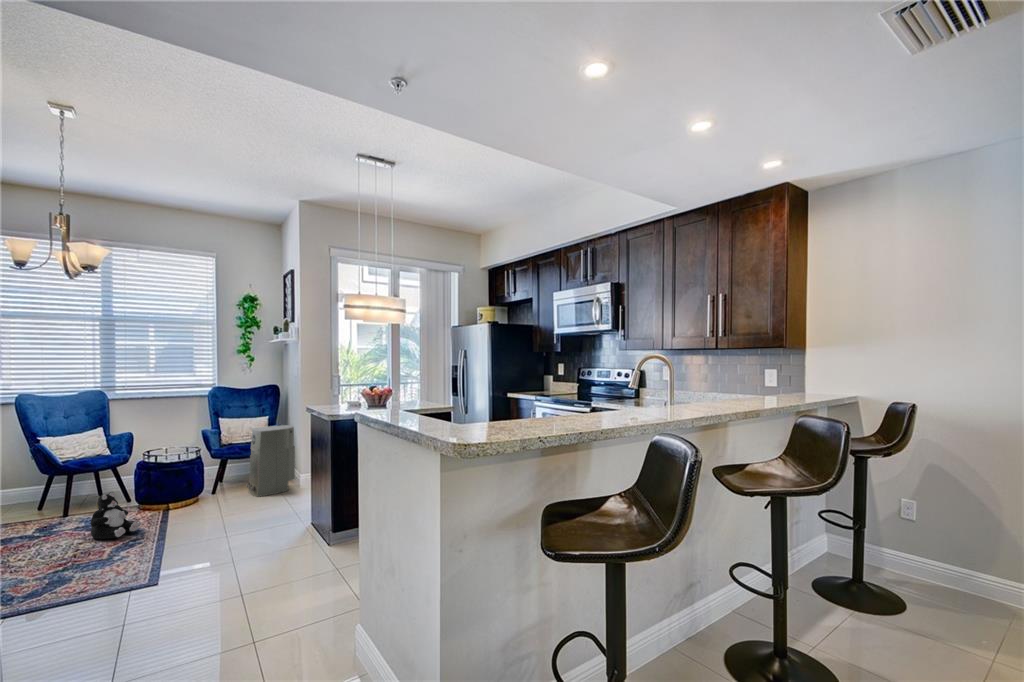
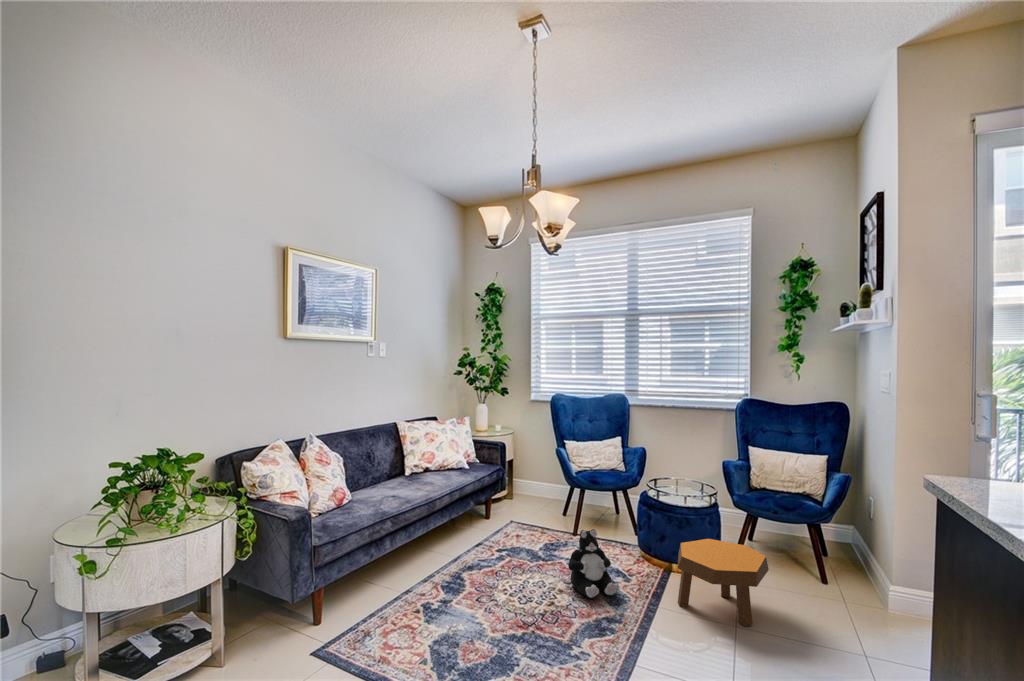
air purifier: present [246,425,295,497] -> none [785,475,875,609]
footstool: none [182,474,244,521] -> present [678,539,769,626]

